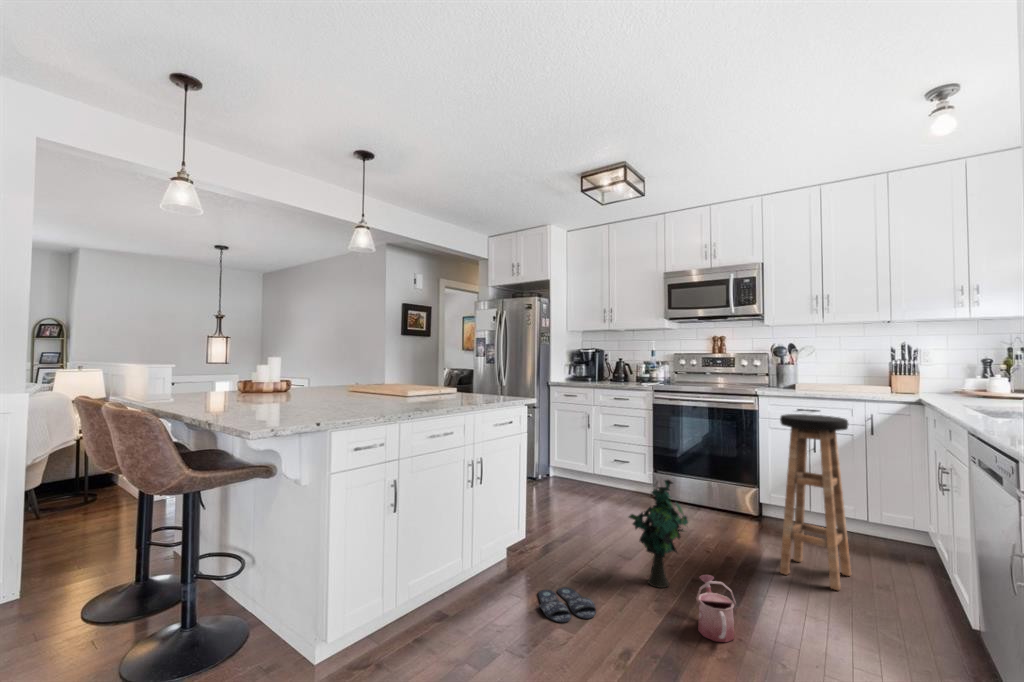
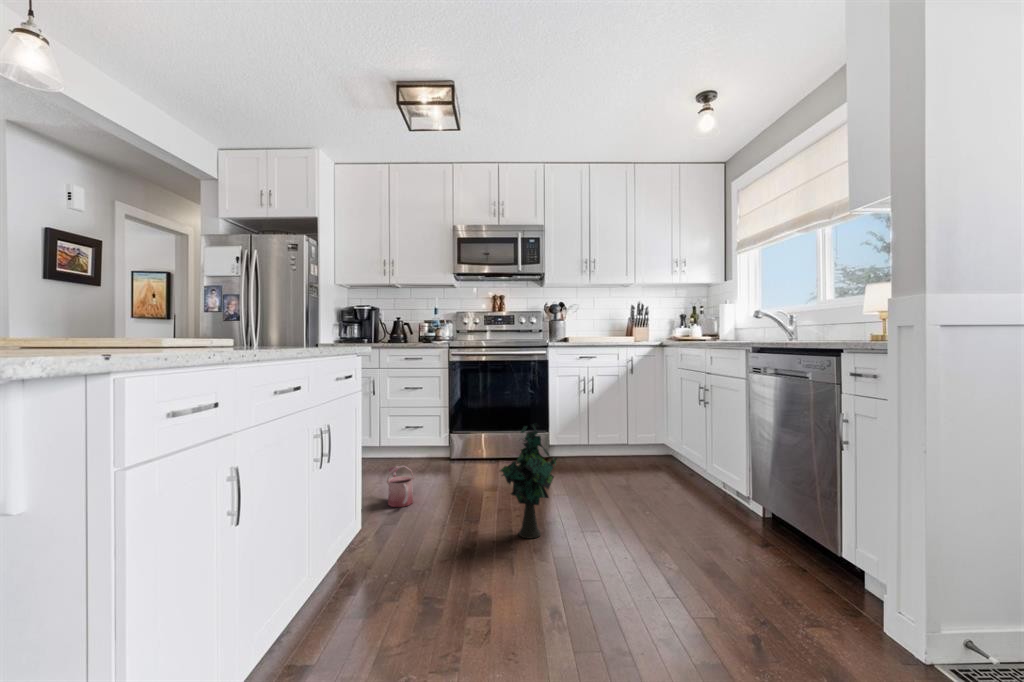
bar stool: present [780,414,851,590] -> none [600,355,652,499]
watering can: present [696,575,736,642] -> present [387,466,414,507]
slippers: present [538,587,596,623] -> none [423,568,507,612]

